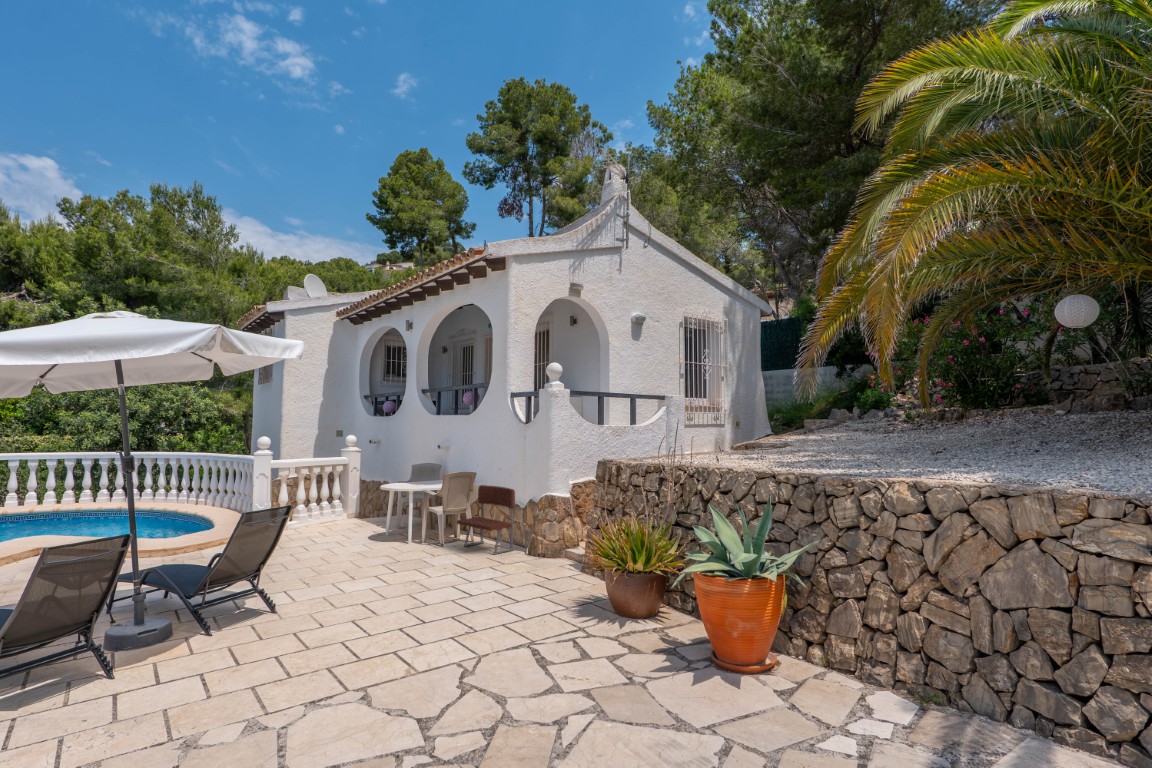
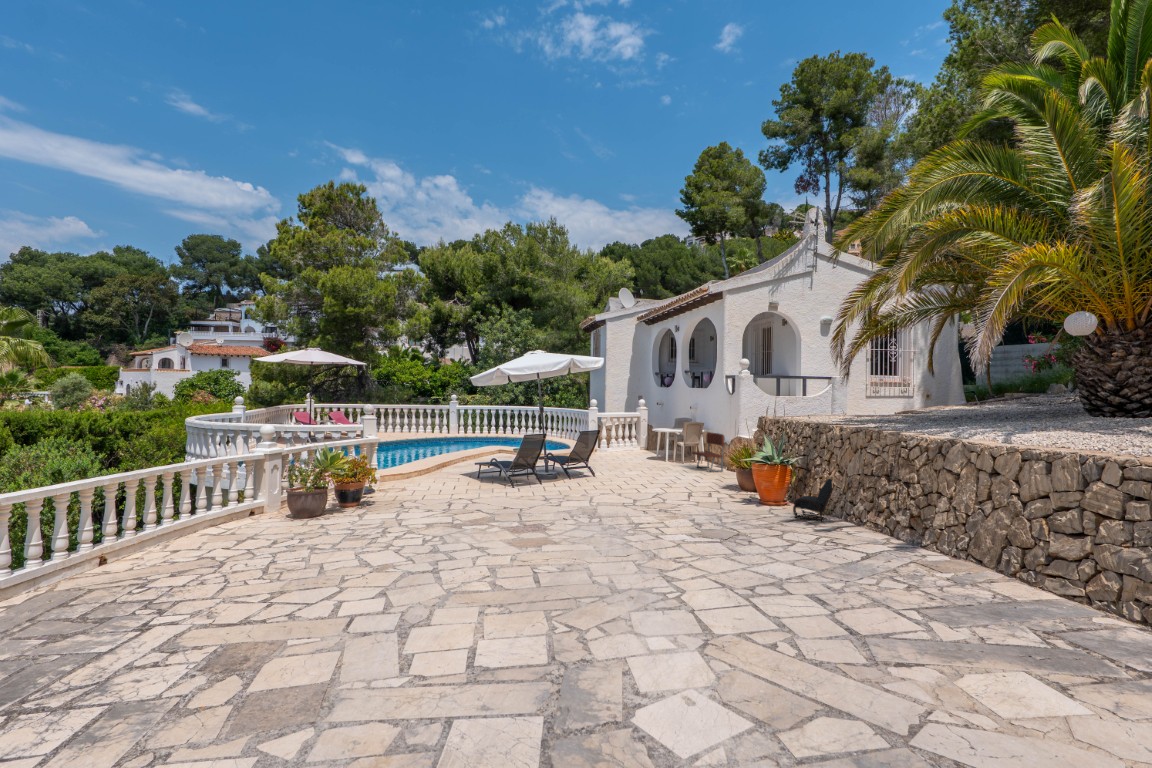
lounge chair: none [815,591,930,712] -> present [793,479,833,521]

